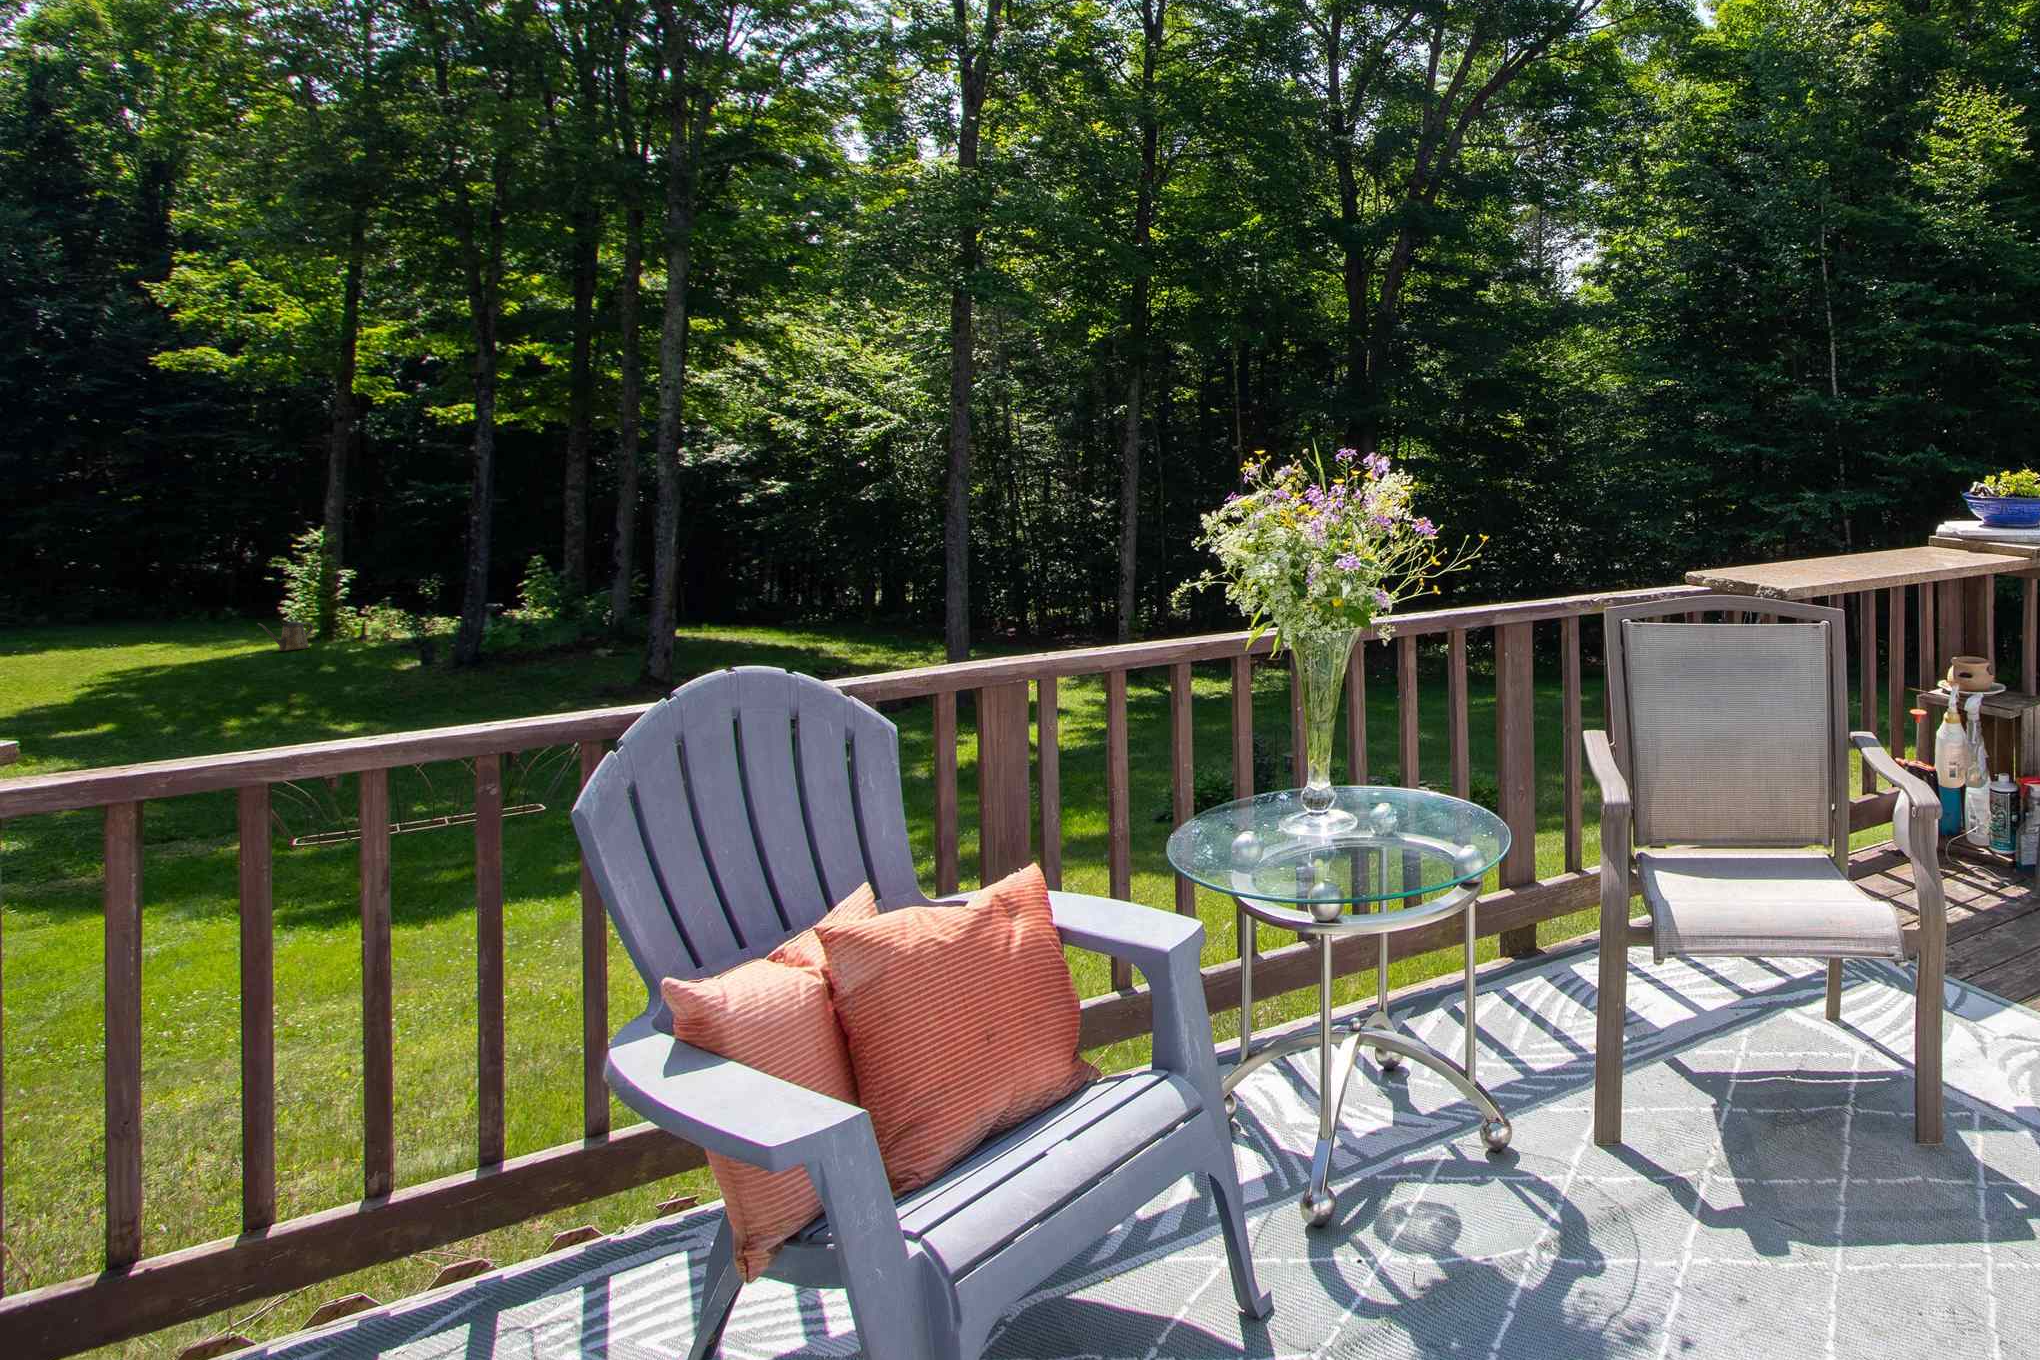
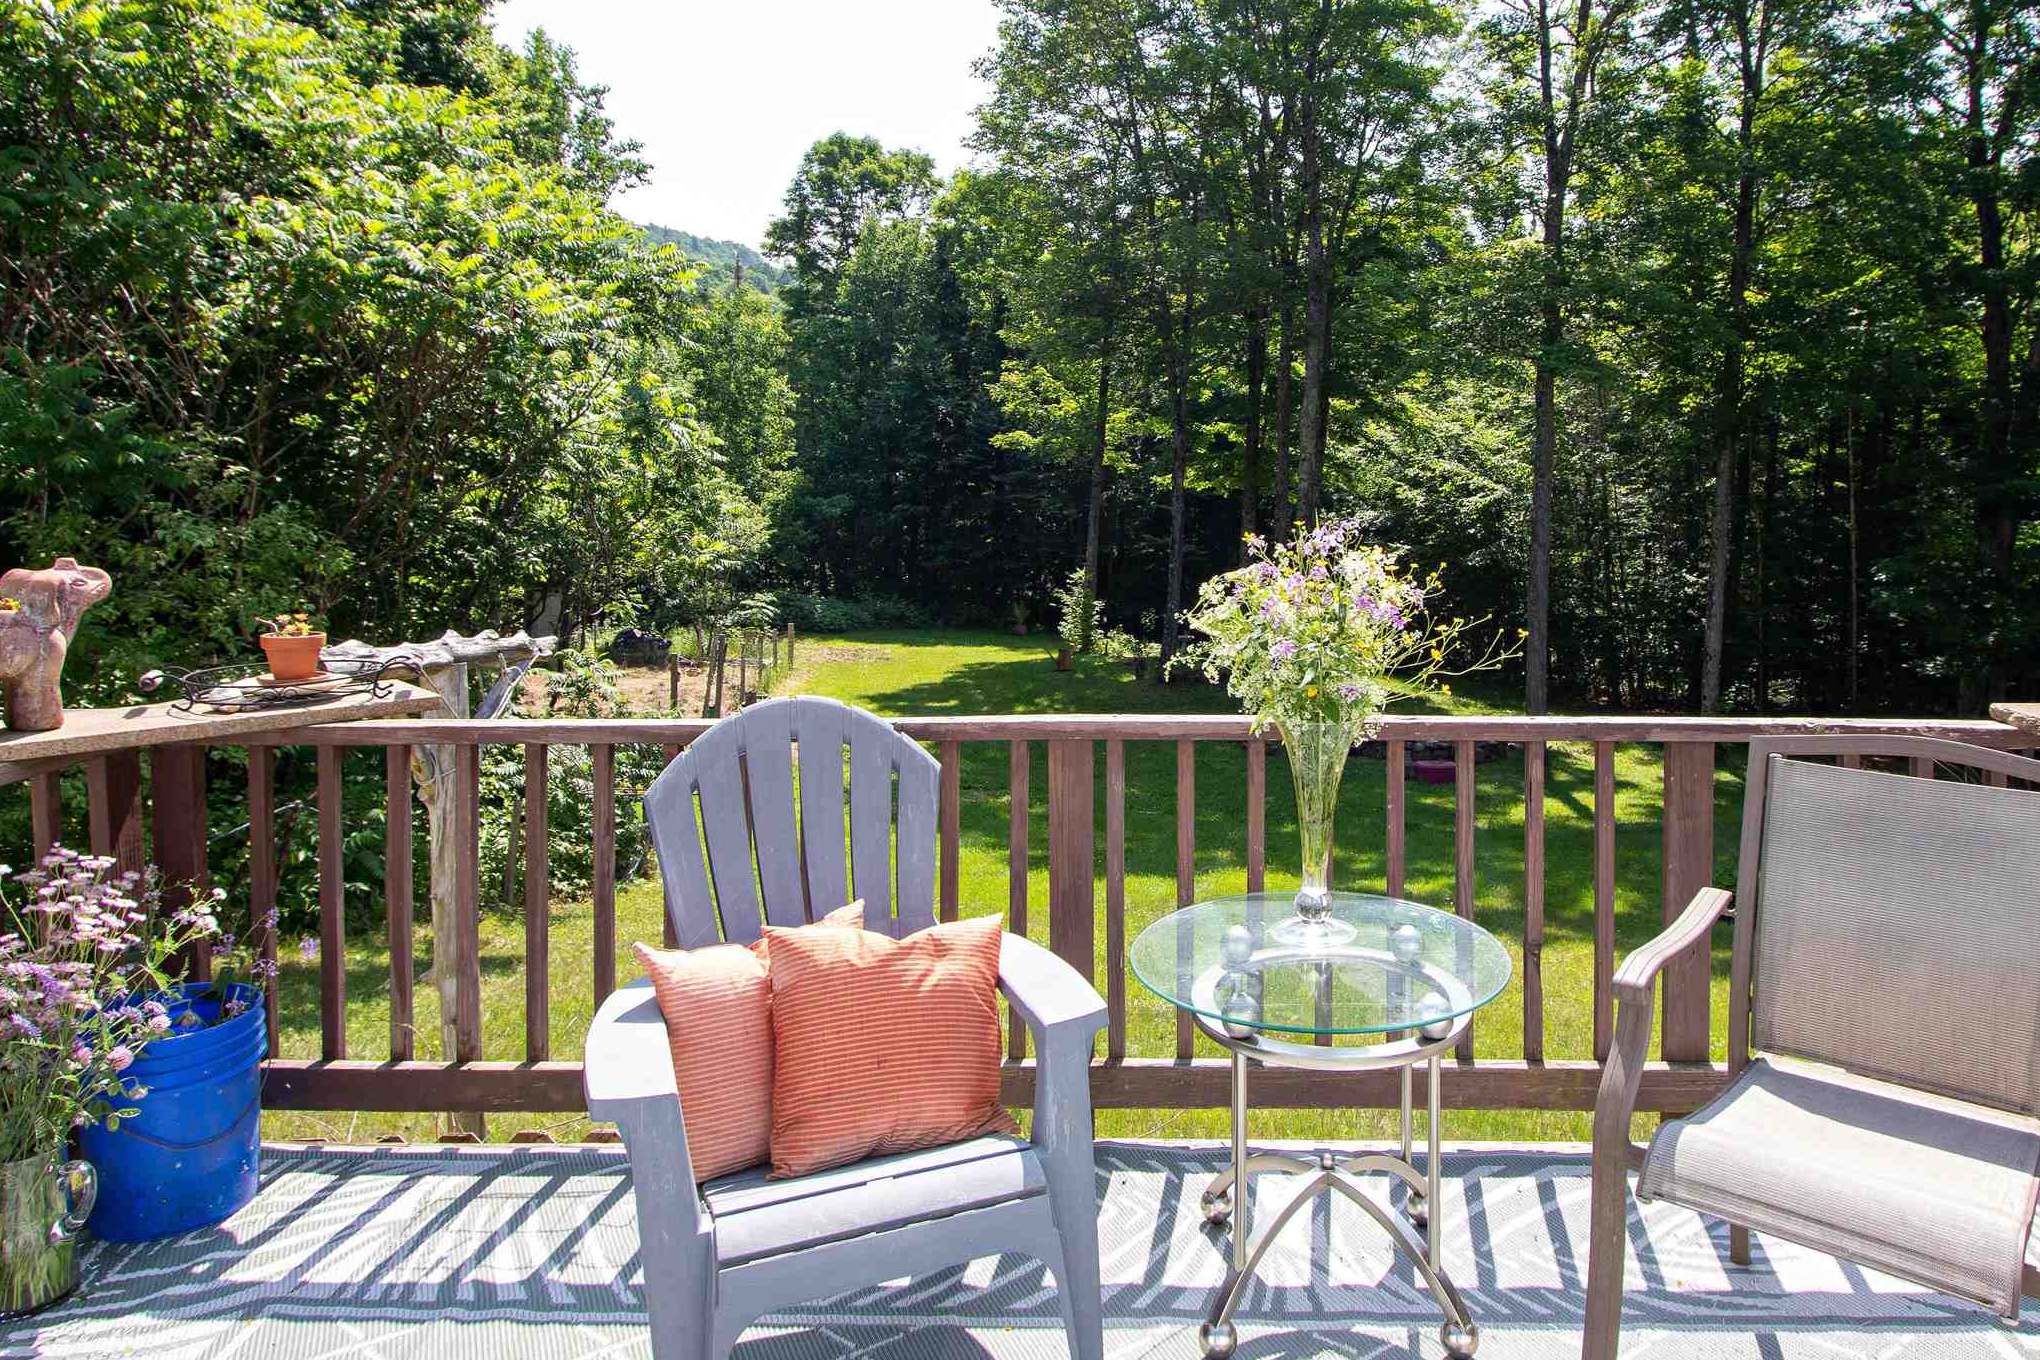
decorative plant: none [174,568,240,611] -> present [1014,610,1028,635]

